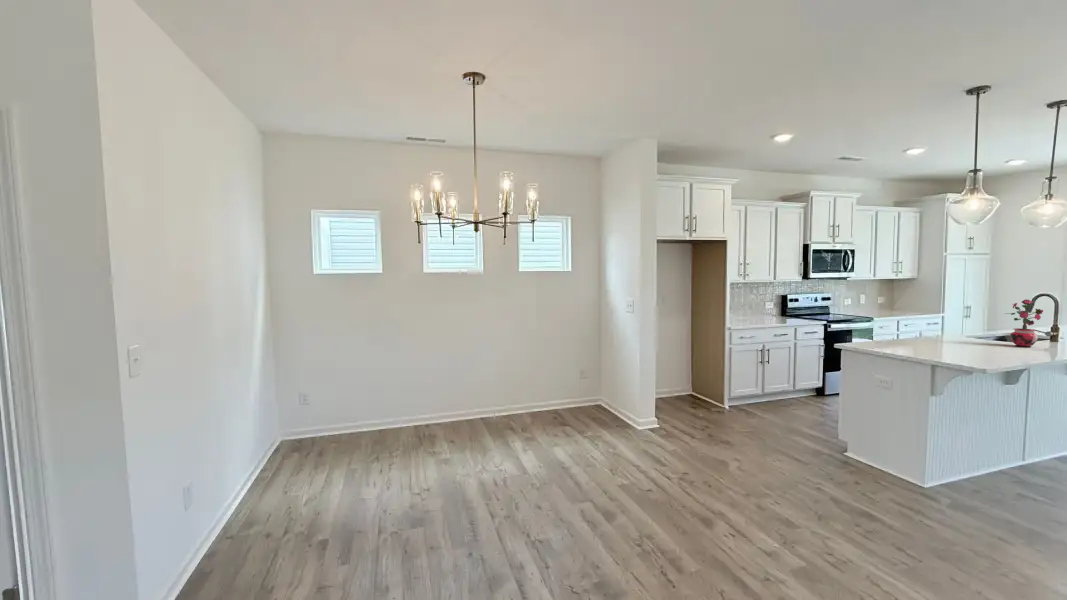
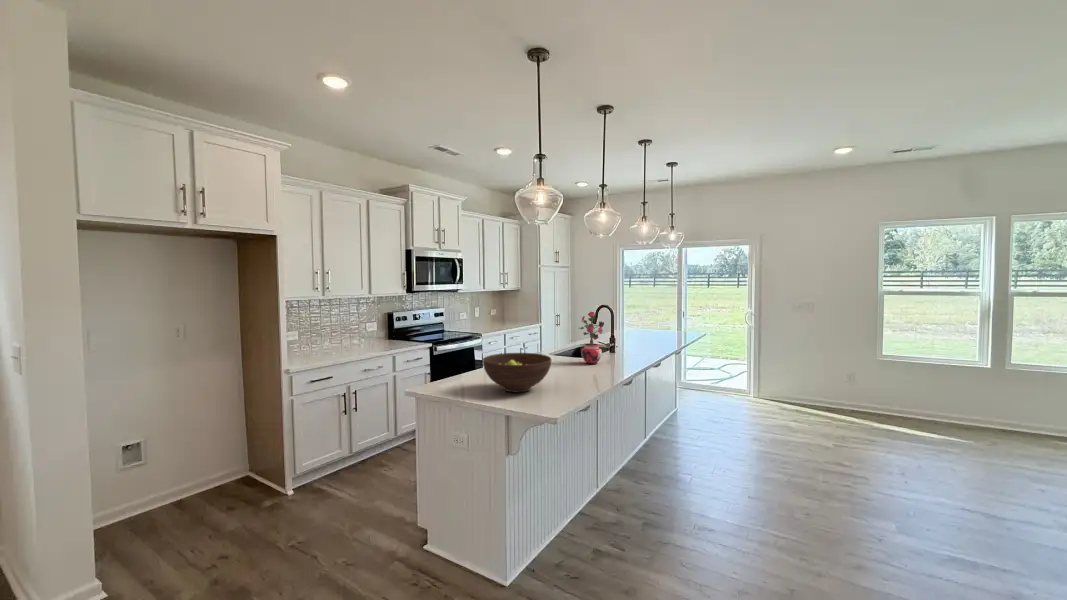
fruit bowl: none [910,327,982,356] -> present [483,353,551,393]

